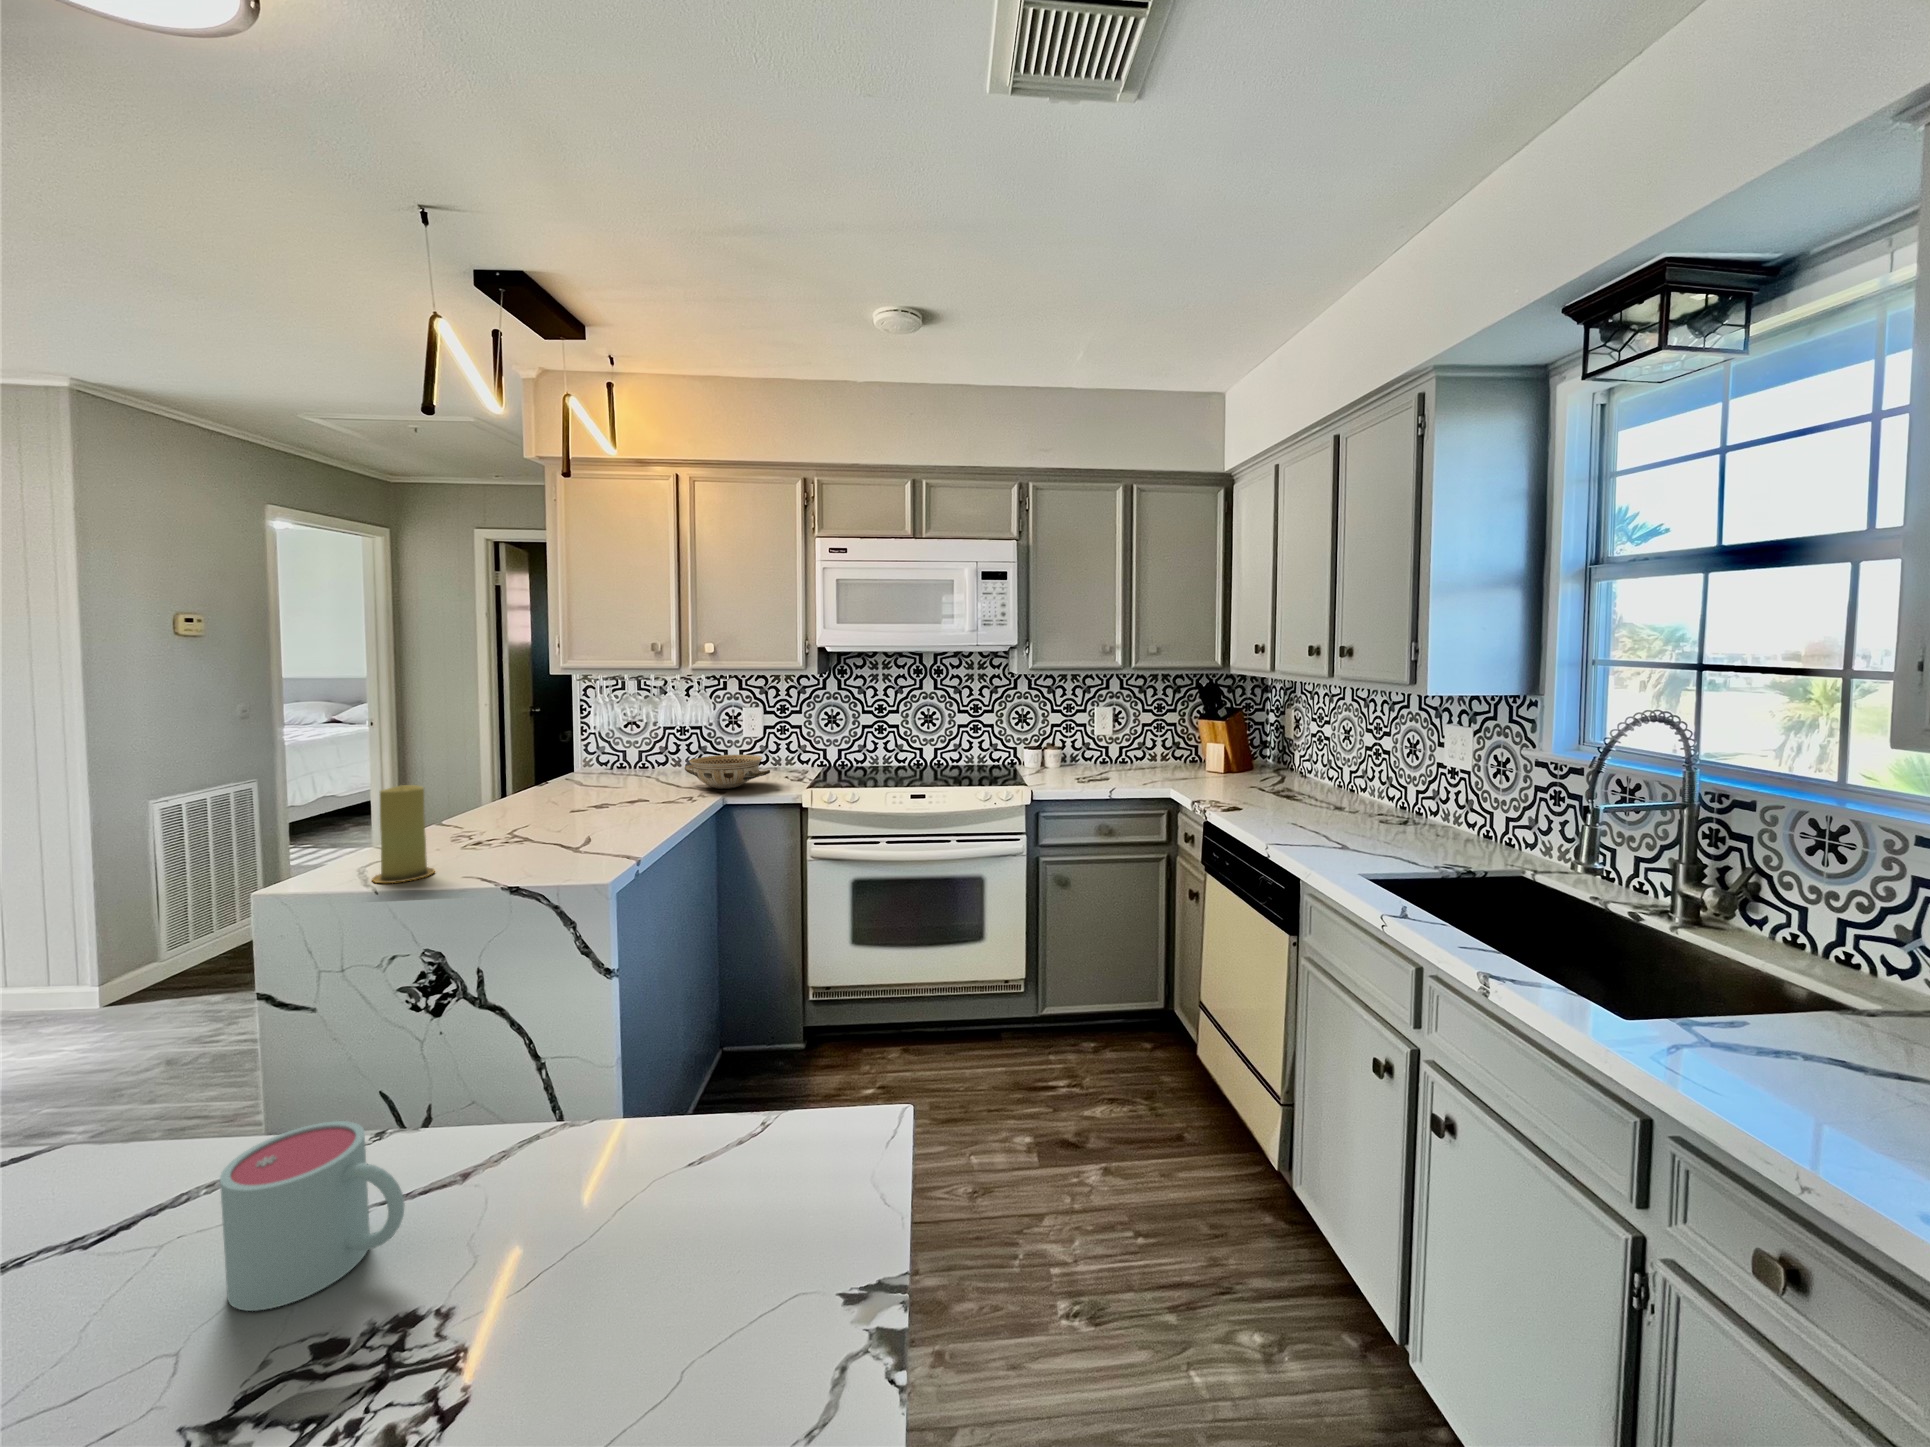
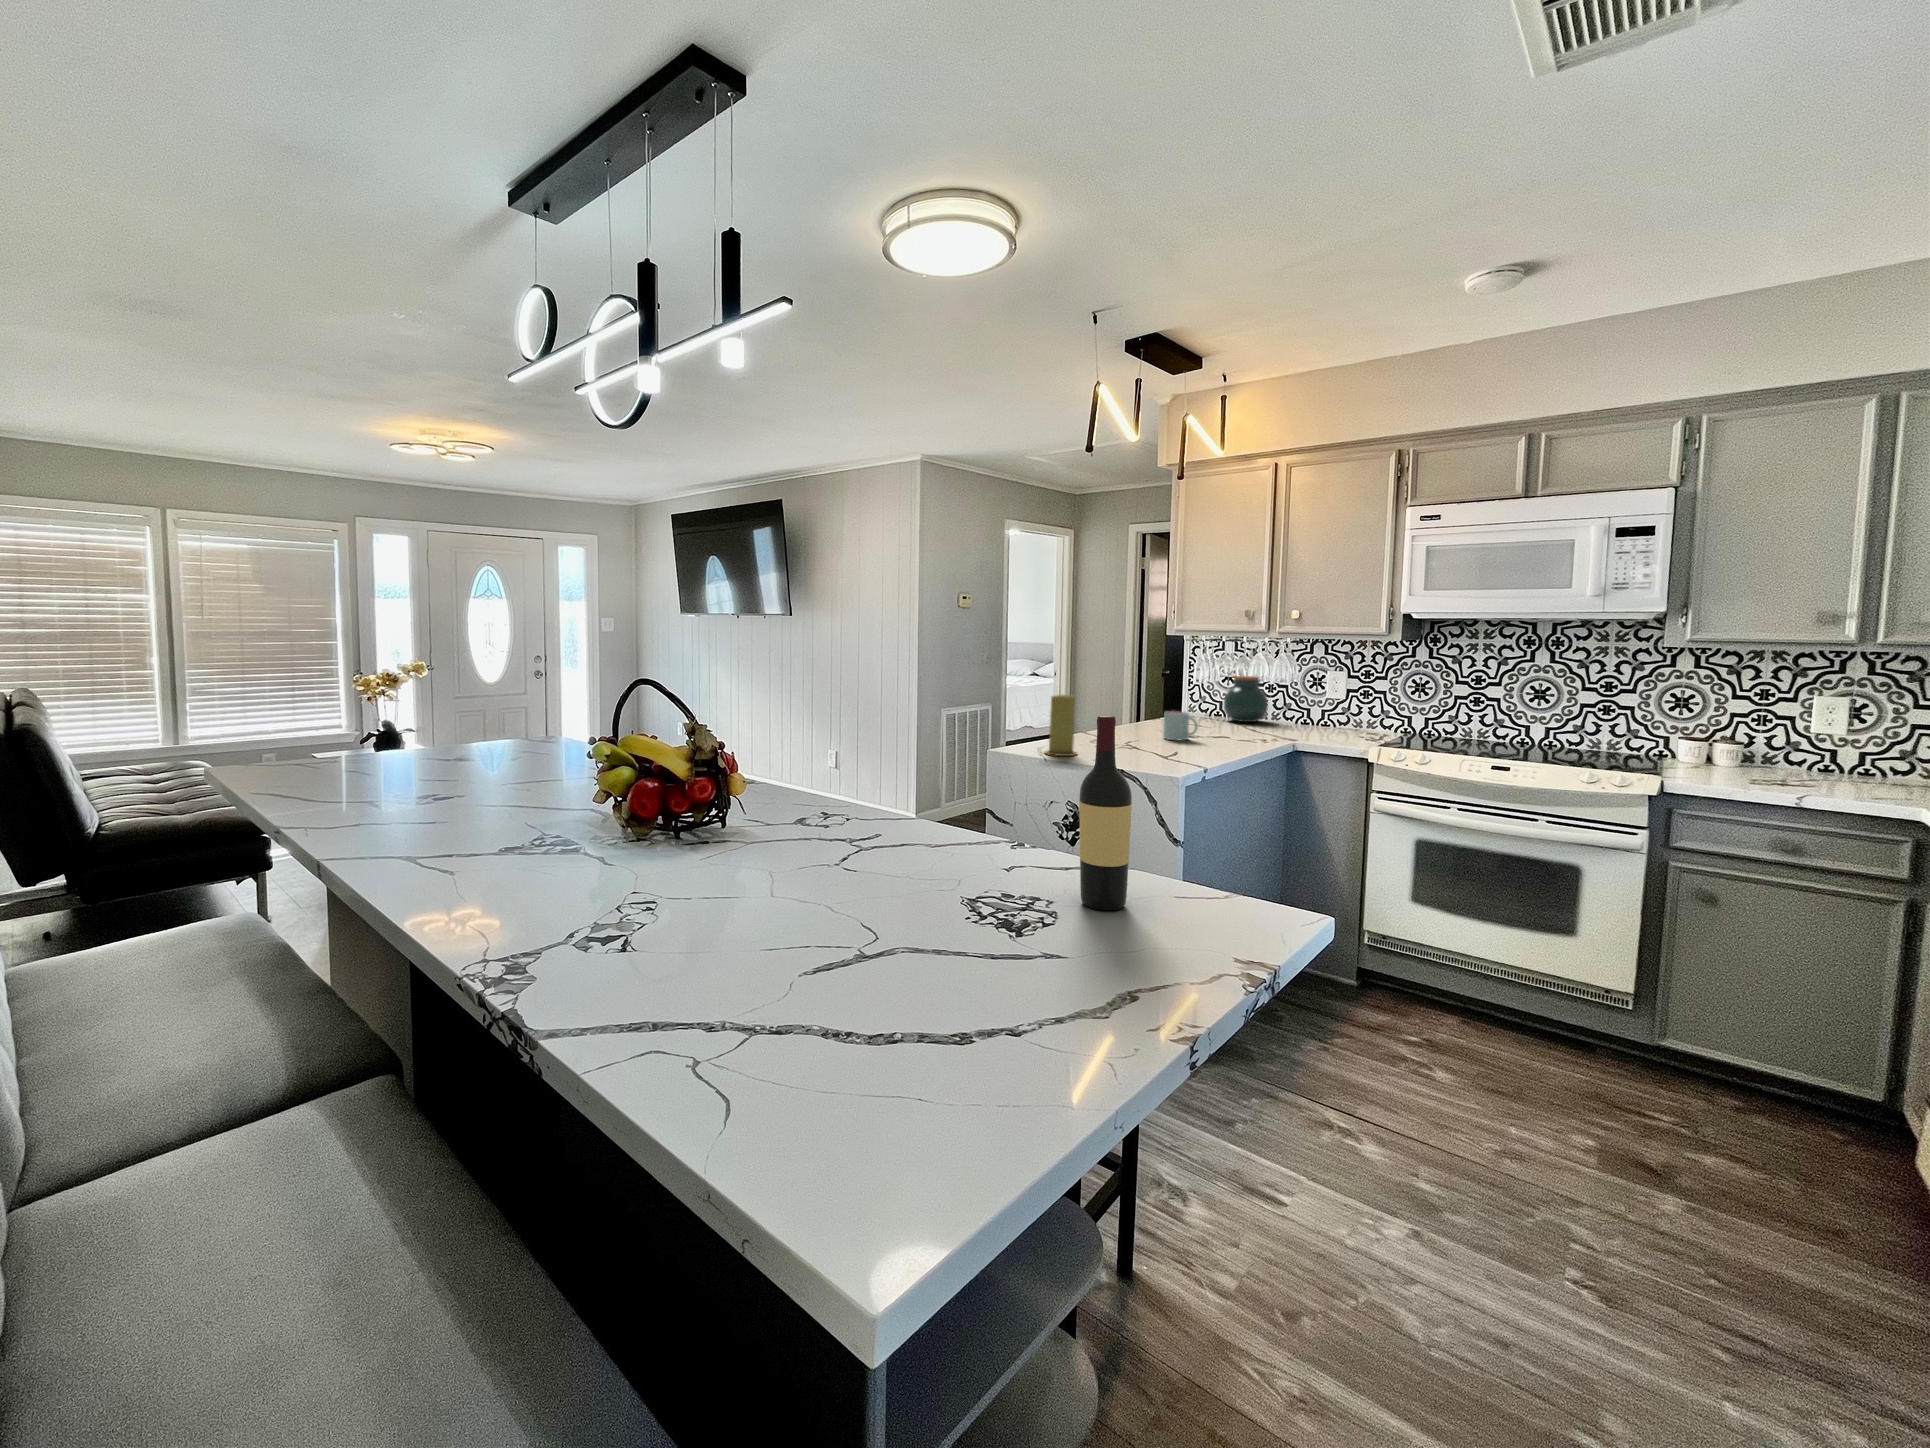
jar: none [630,719,683,773] -> present [1224,676,1268,722]
ceramic bowl: present [685,755,770,789] -> none [1265,710,1342,738]
wine bottle: none [507,922,617,1304] -> present [1079,715,1132,910]
mug: present [220,1121,405,1311] -> present [1163,711,1198,740]

